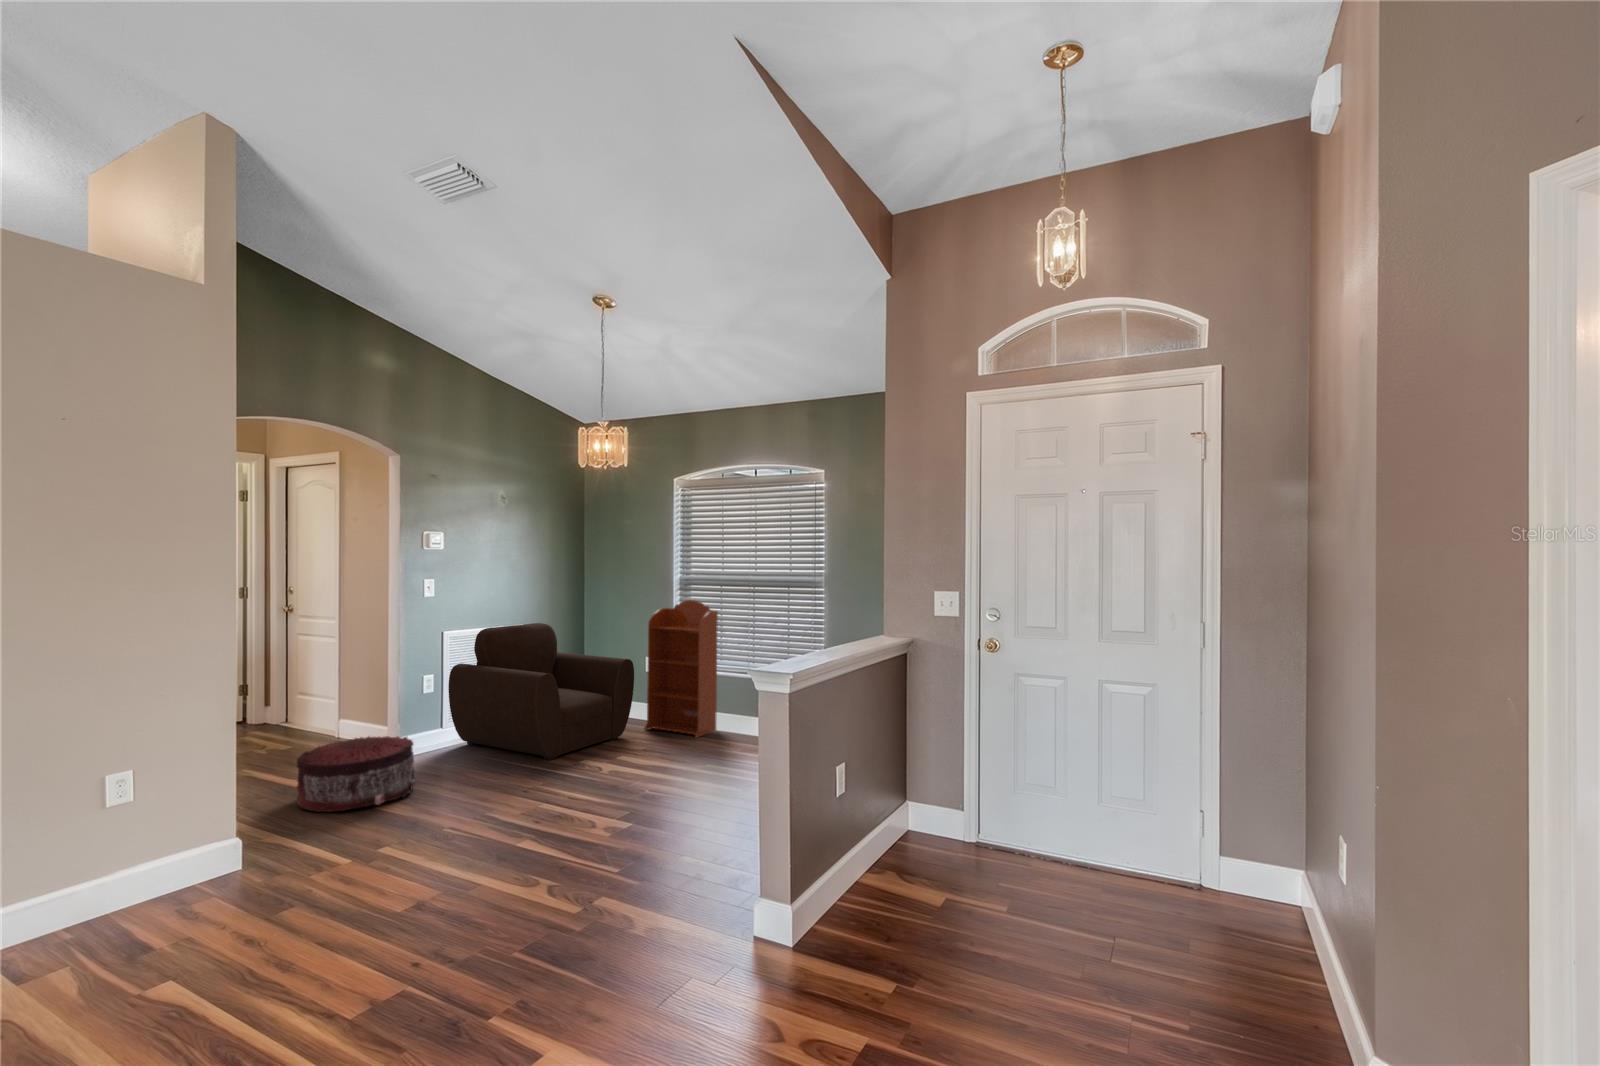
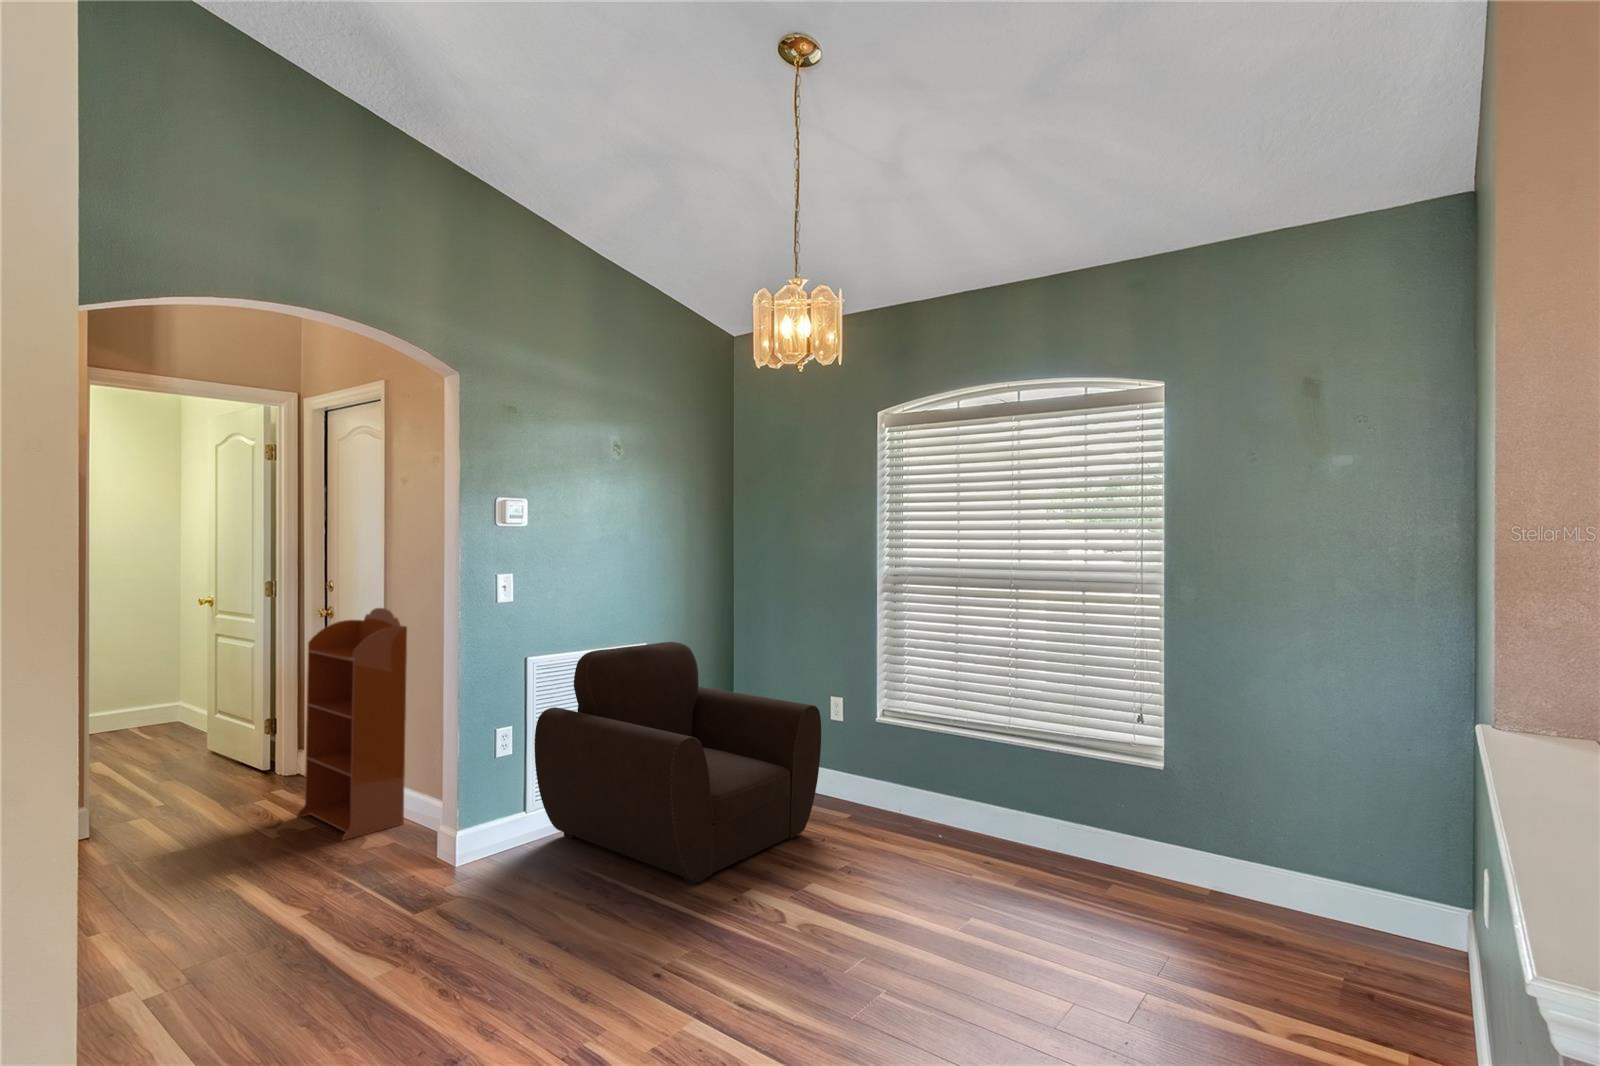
bookcase: present [644,600,718,738] -> present [297,608,407,840]
pouf: present [297,736,415,812] -> none [255,843,466,1016]

